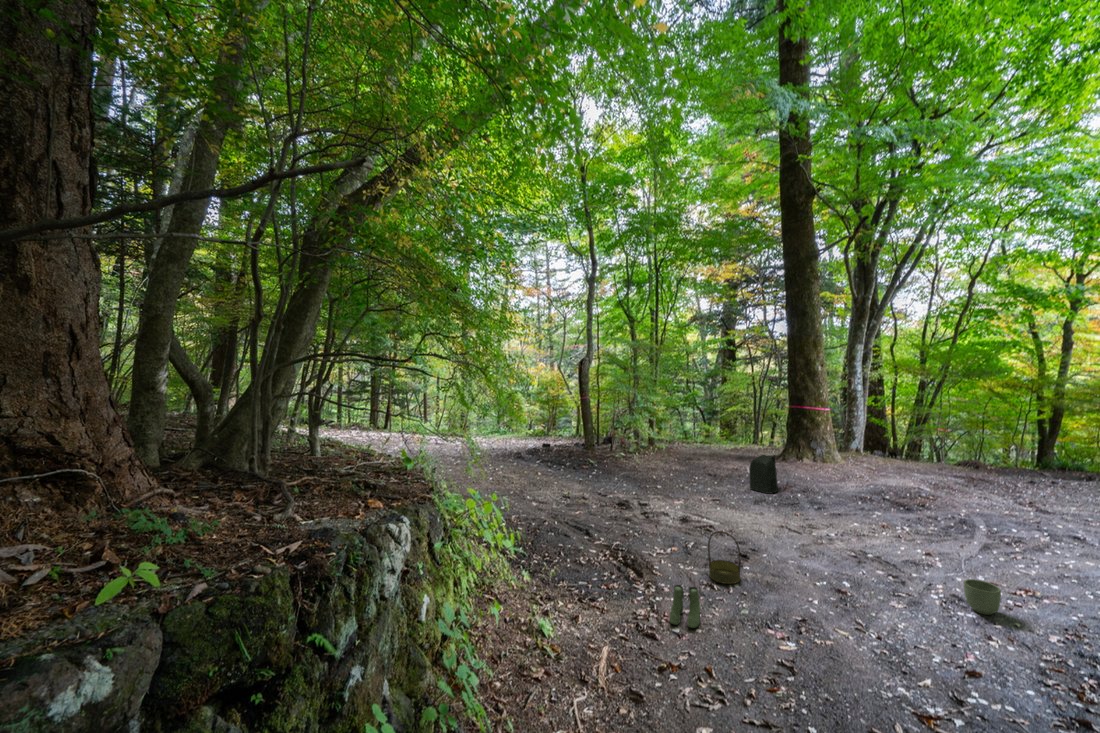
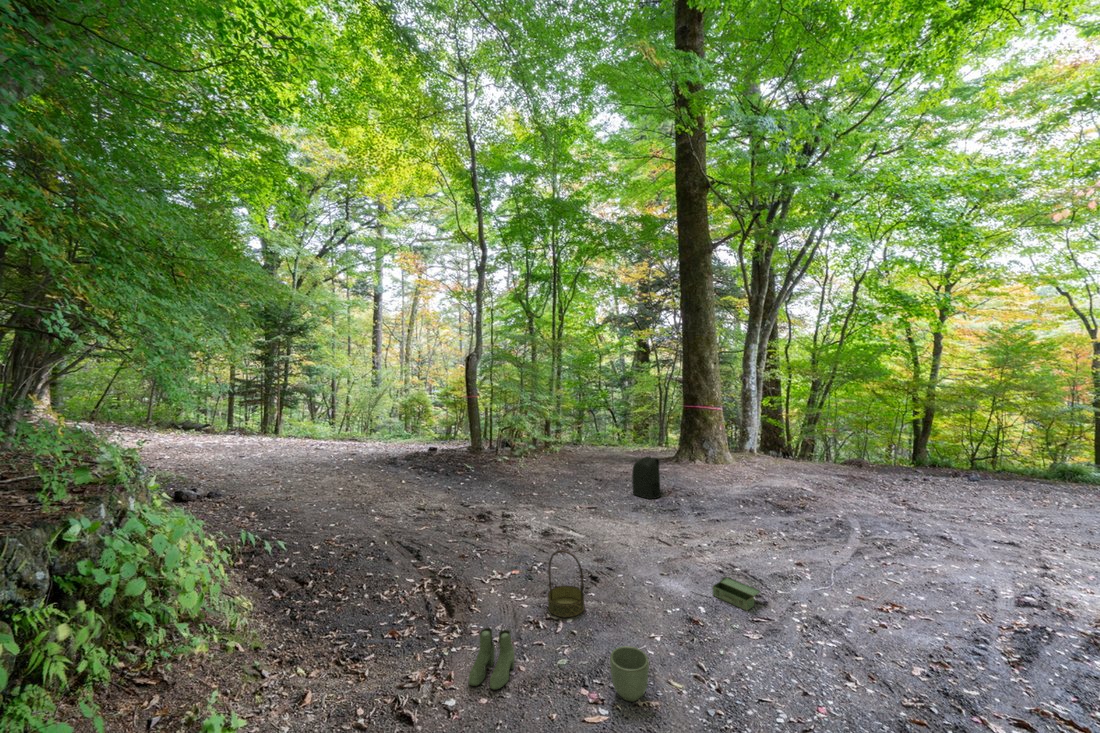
toolbox: none [851,561,897,588] -> present [713,578,760,610]
planter: present [964,579,1001,615] -> present [610,646,649,702]

